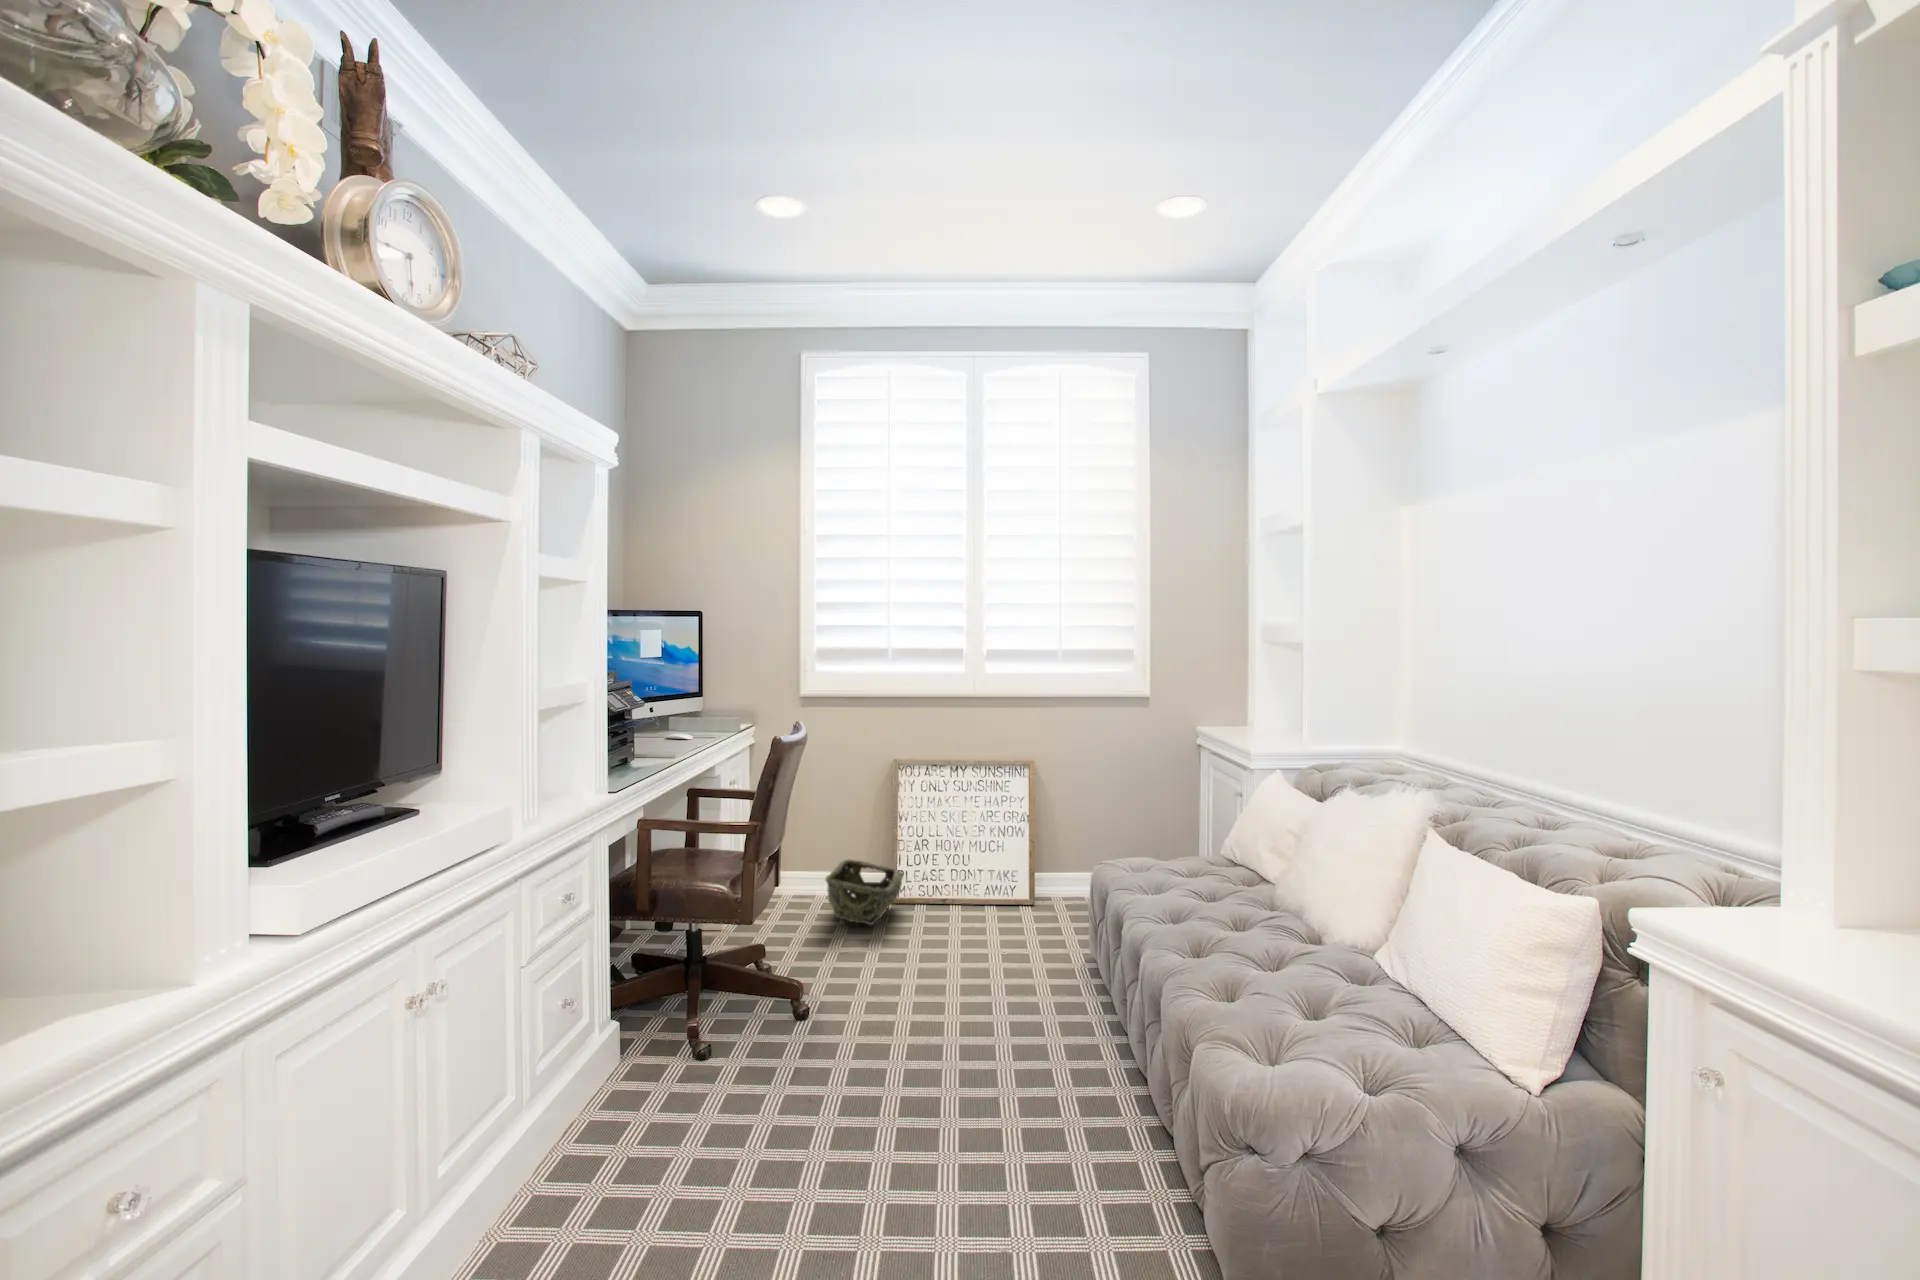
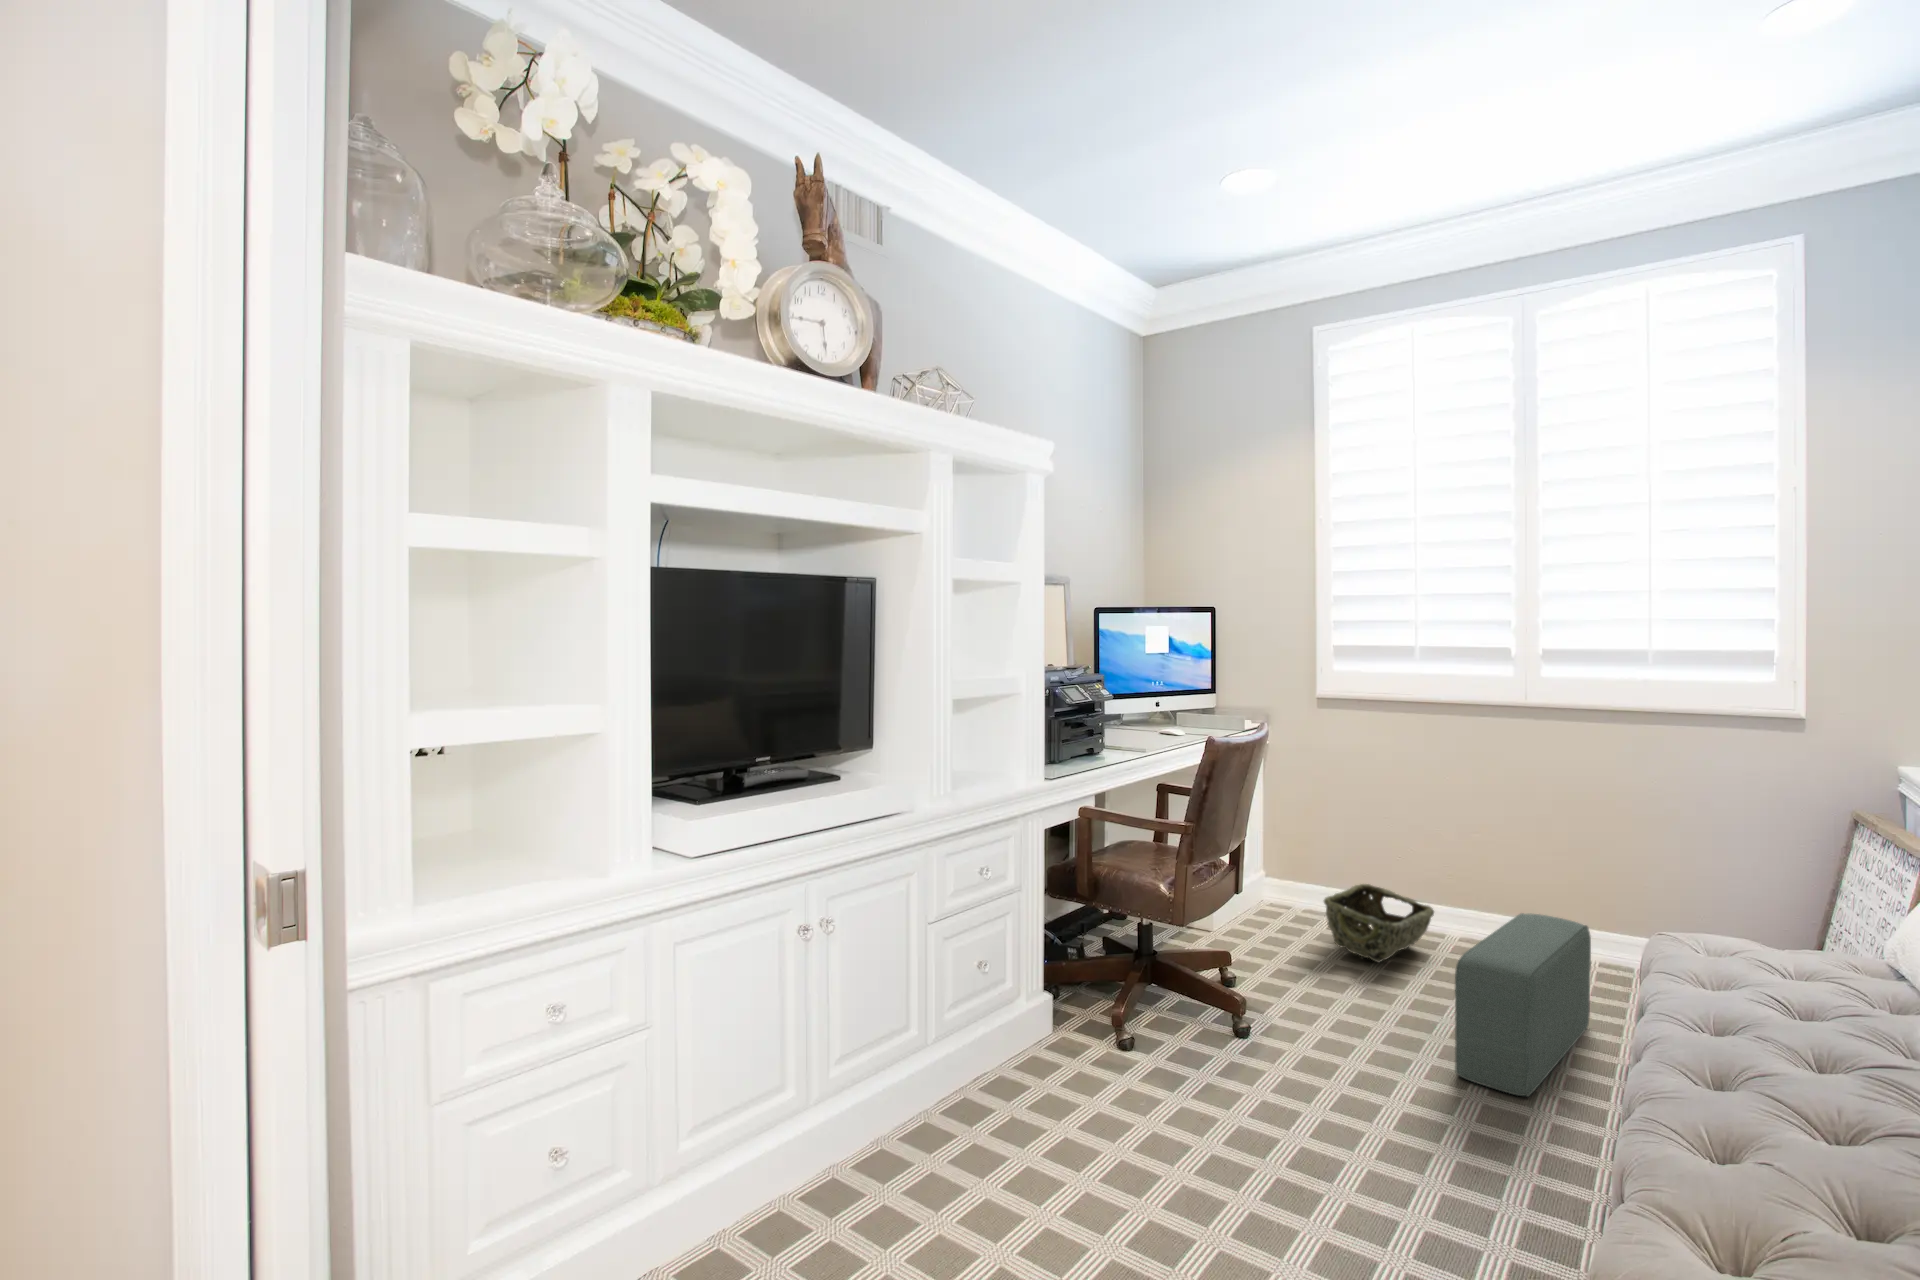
pouf: none [970,860,1034,1003] -> present [1455,913,1591,1096]

